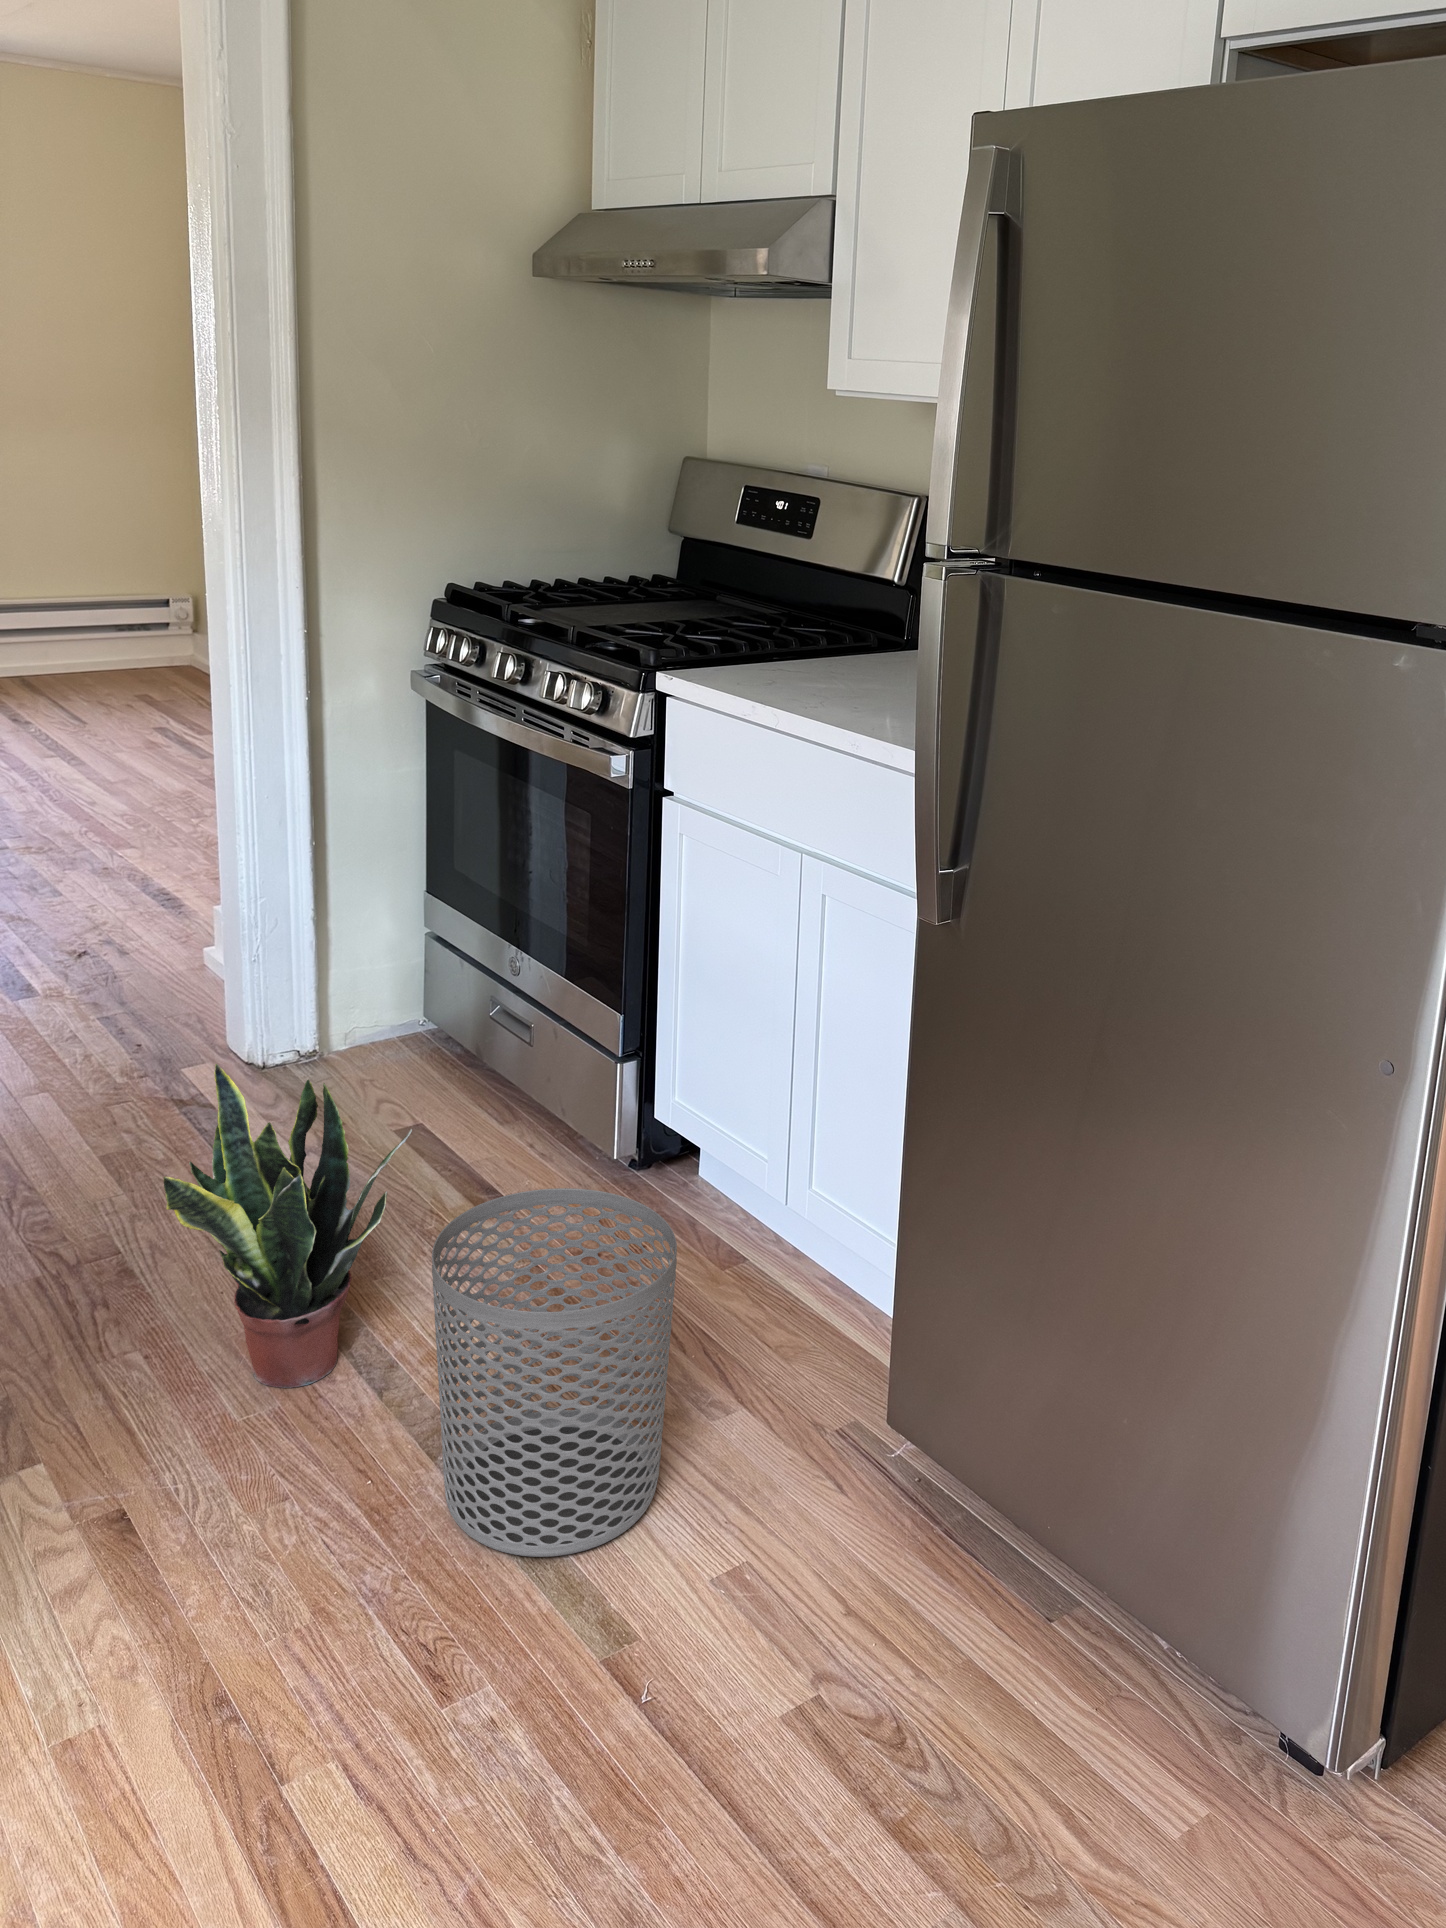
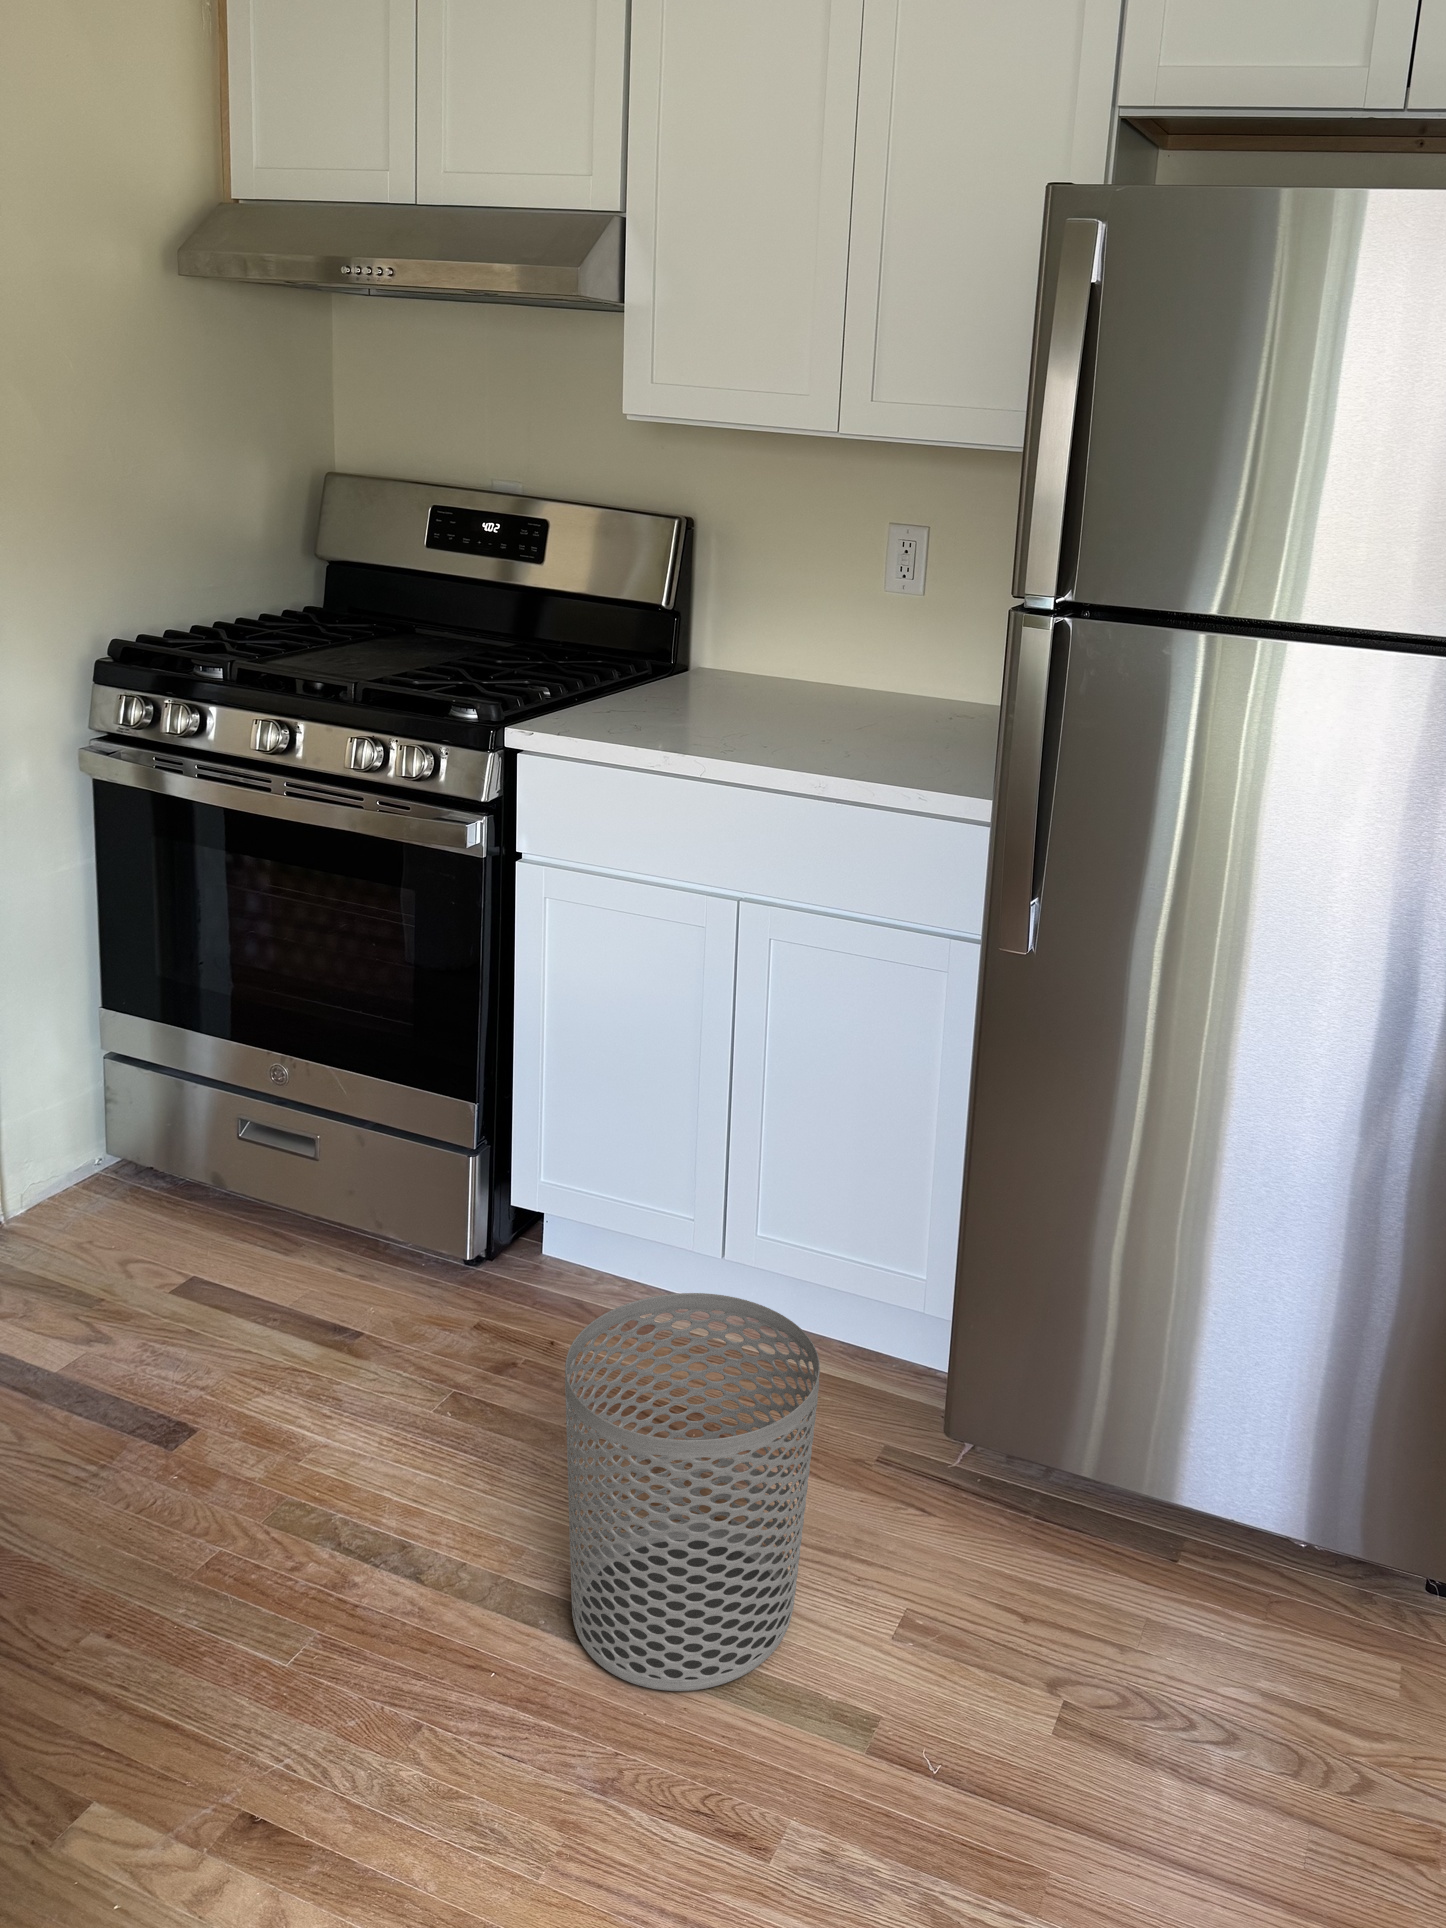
potted plant: present [163,1064,412,1388] -> none [161,1254,422,1616]

